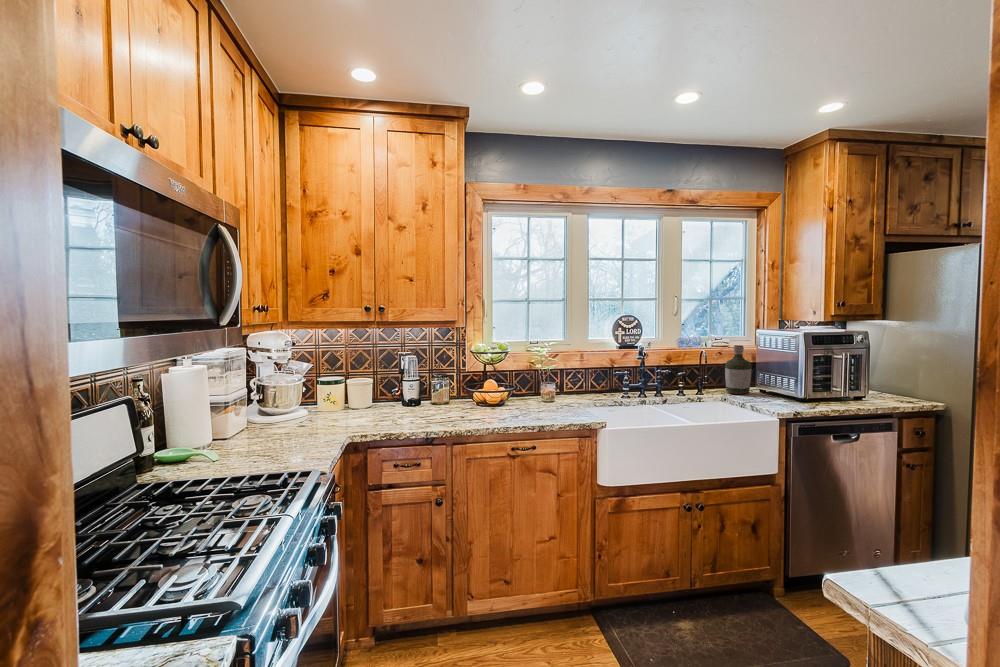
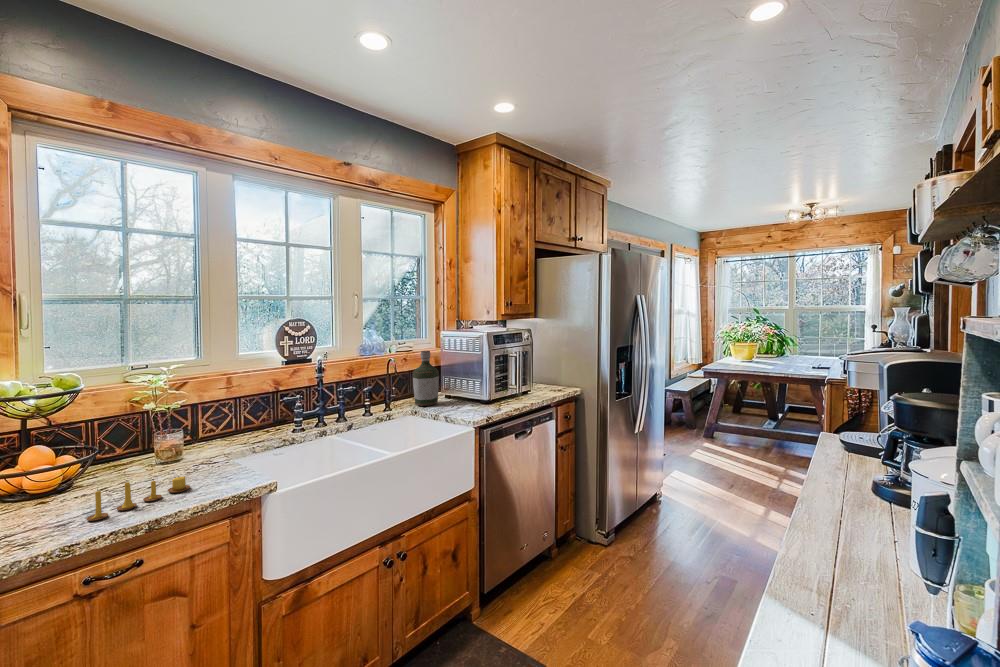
candle: none [507,405,556,423] -> present [86,476,190,521]

